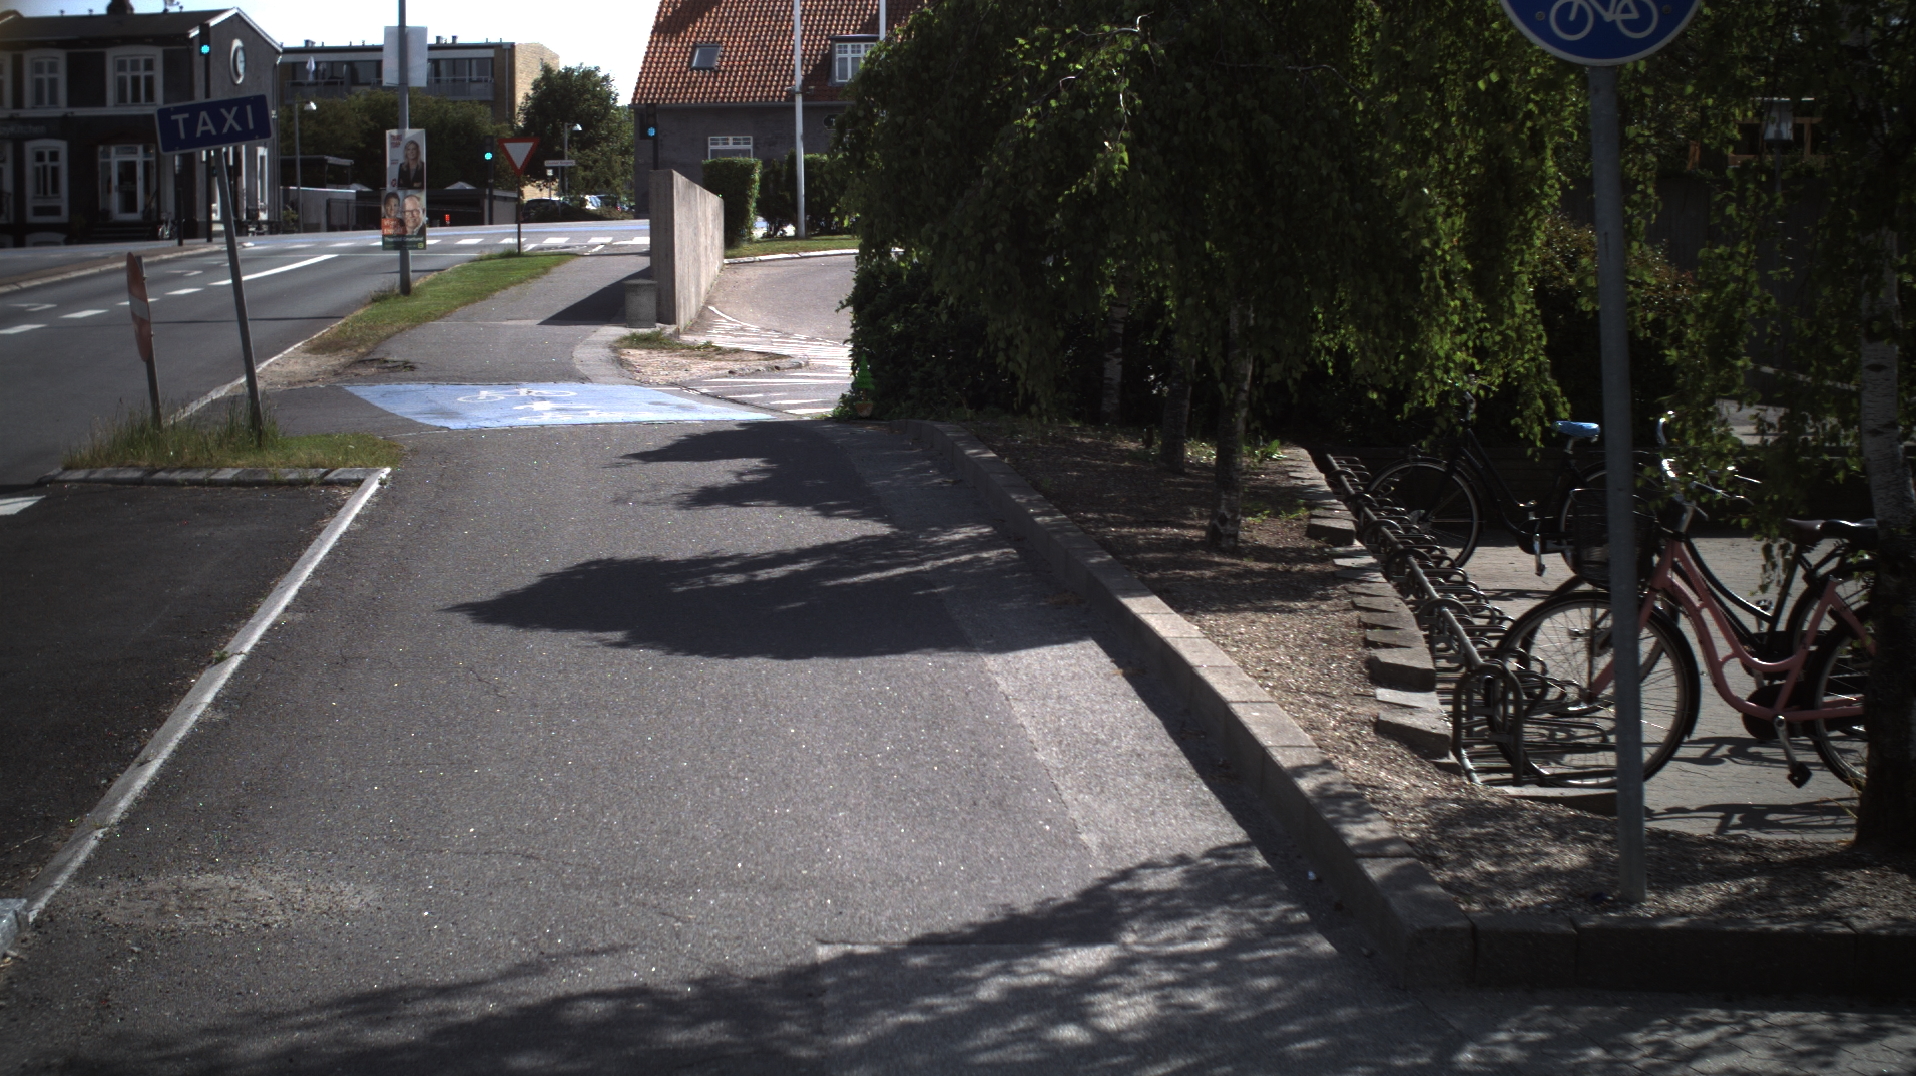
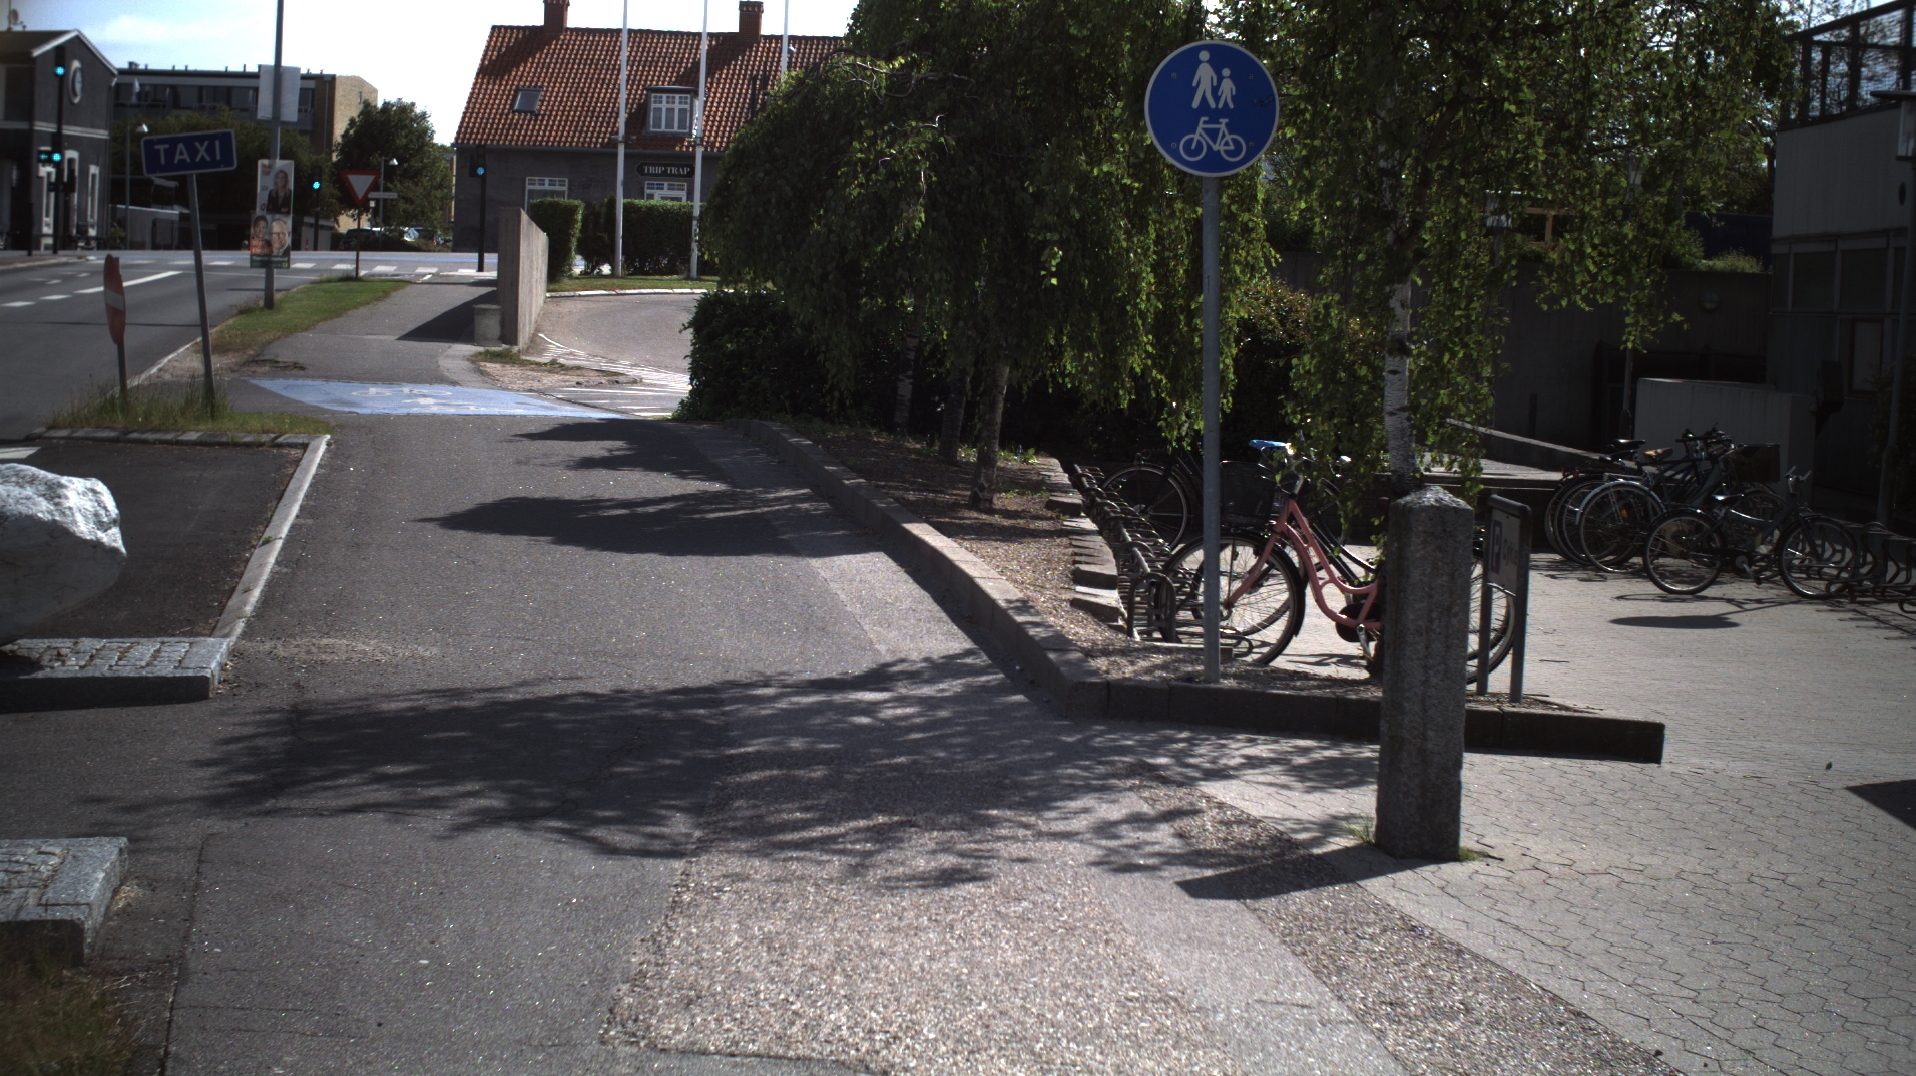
potted tree: present [855,355,874,417] -> none [692,366,711,418]

